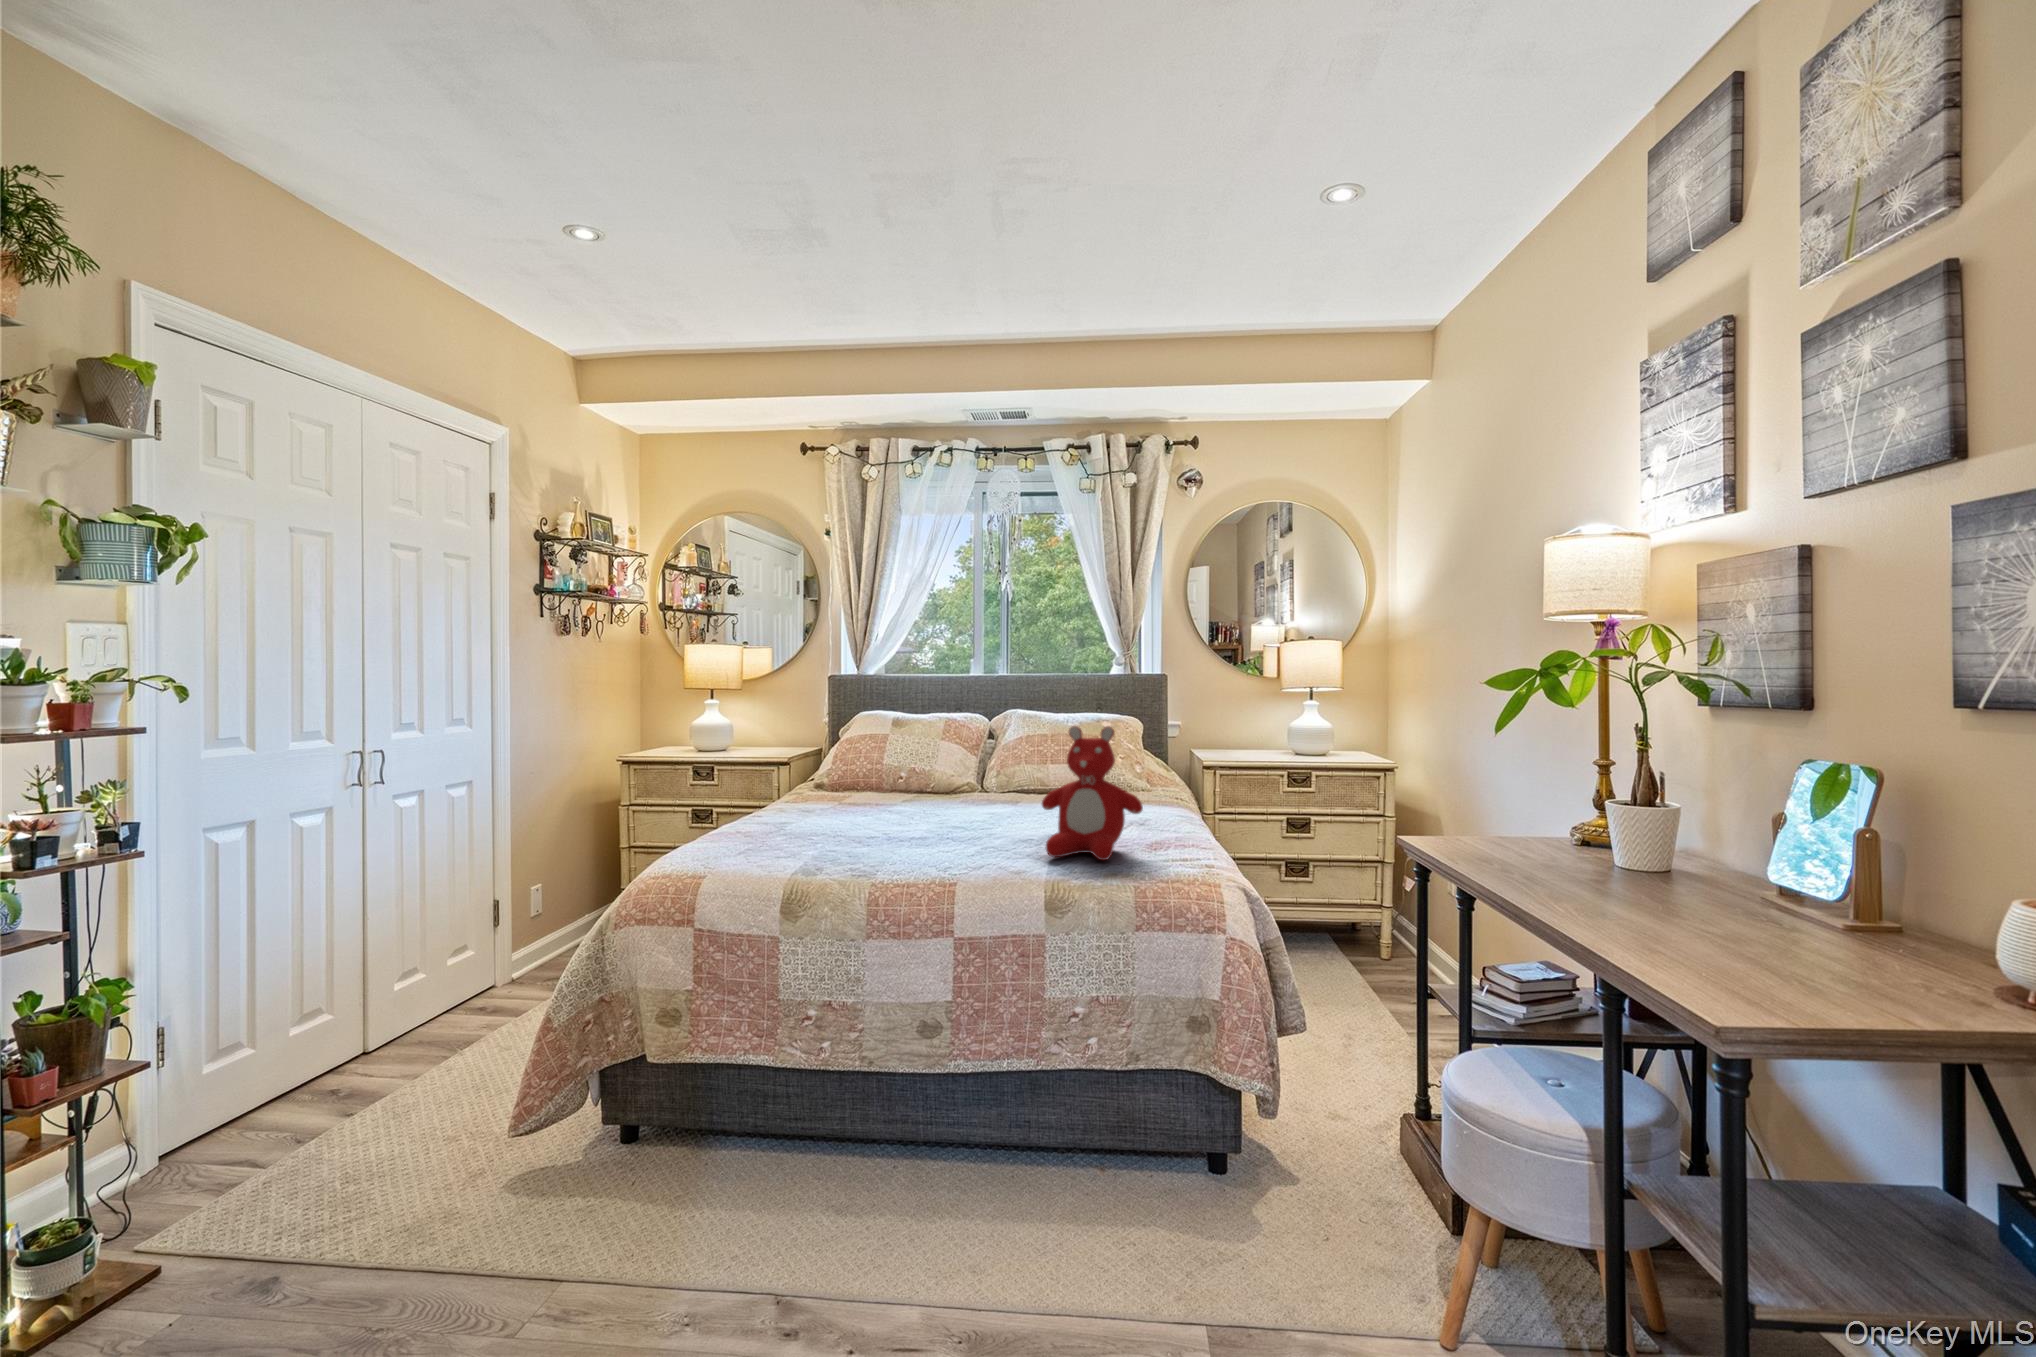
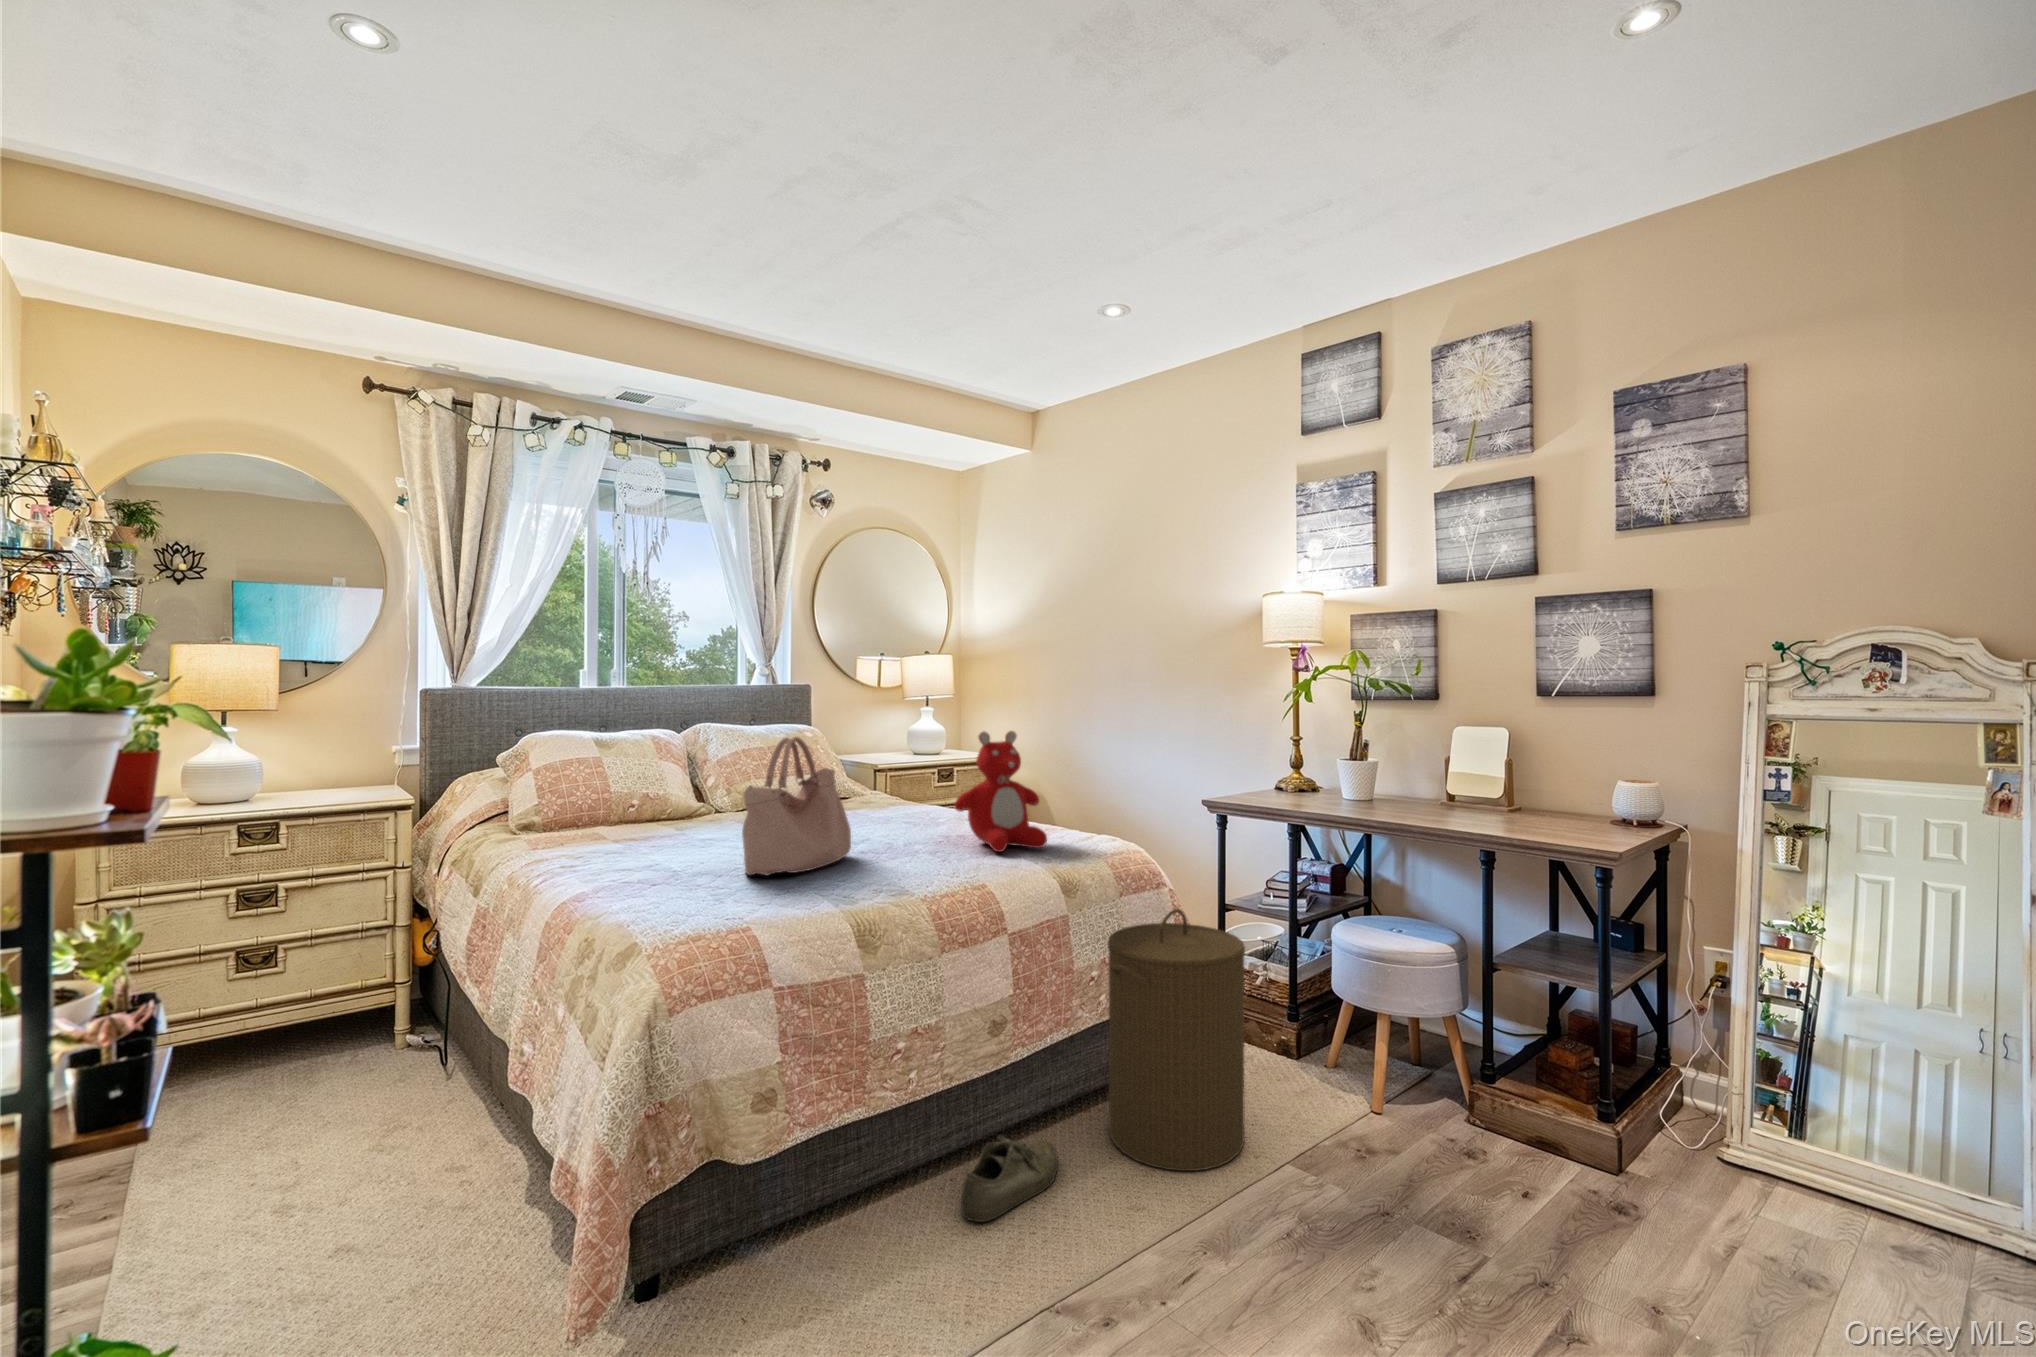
handbag: none [806,722,938,845] -> present [742,737,851,875]
laundry hamper: none [1026,952,1232,1280] -> present [1108,909,1245,1171]
shoe: none [841,1138,984,1210] -> present [961,1135,1058,1222]

